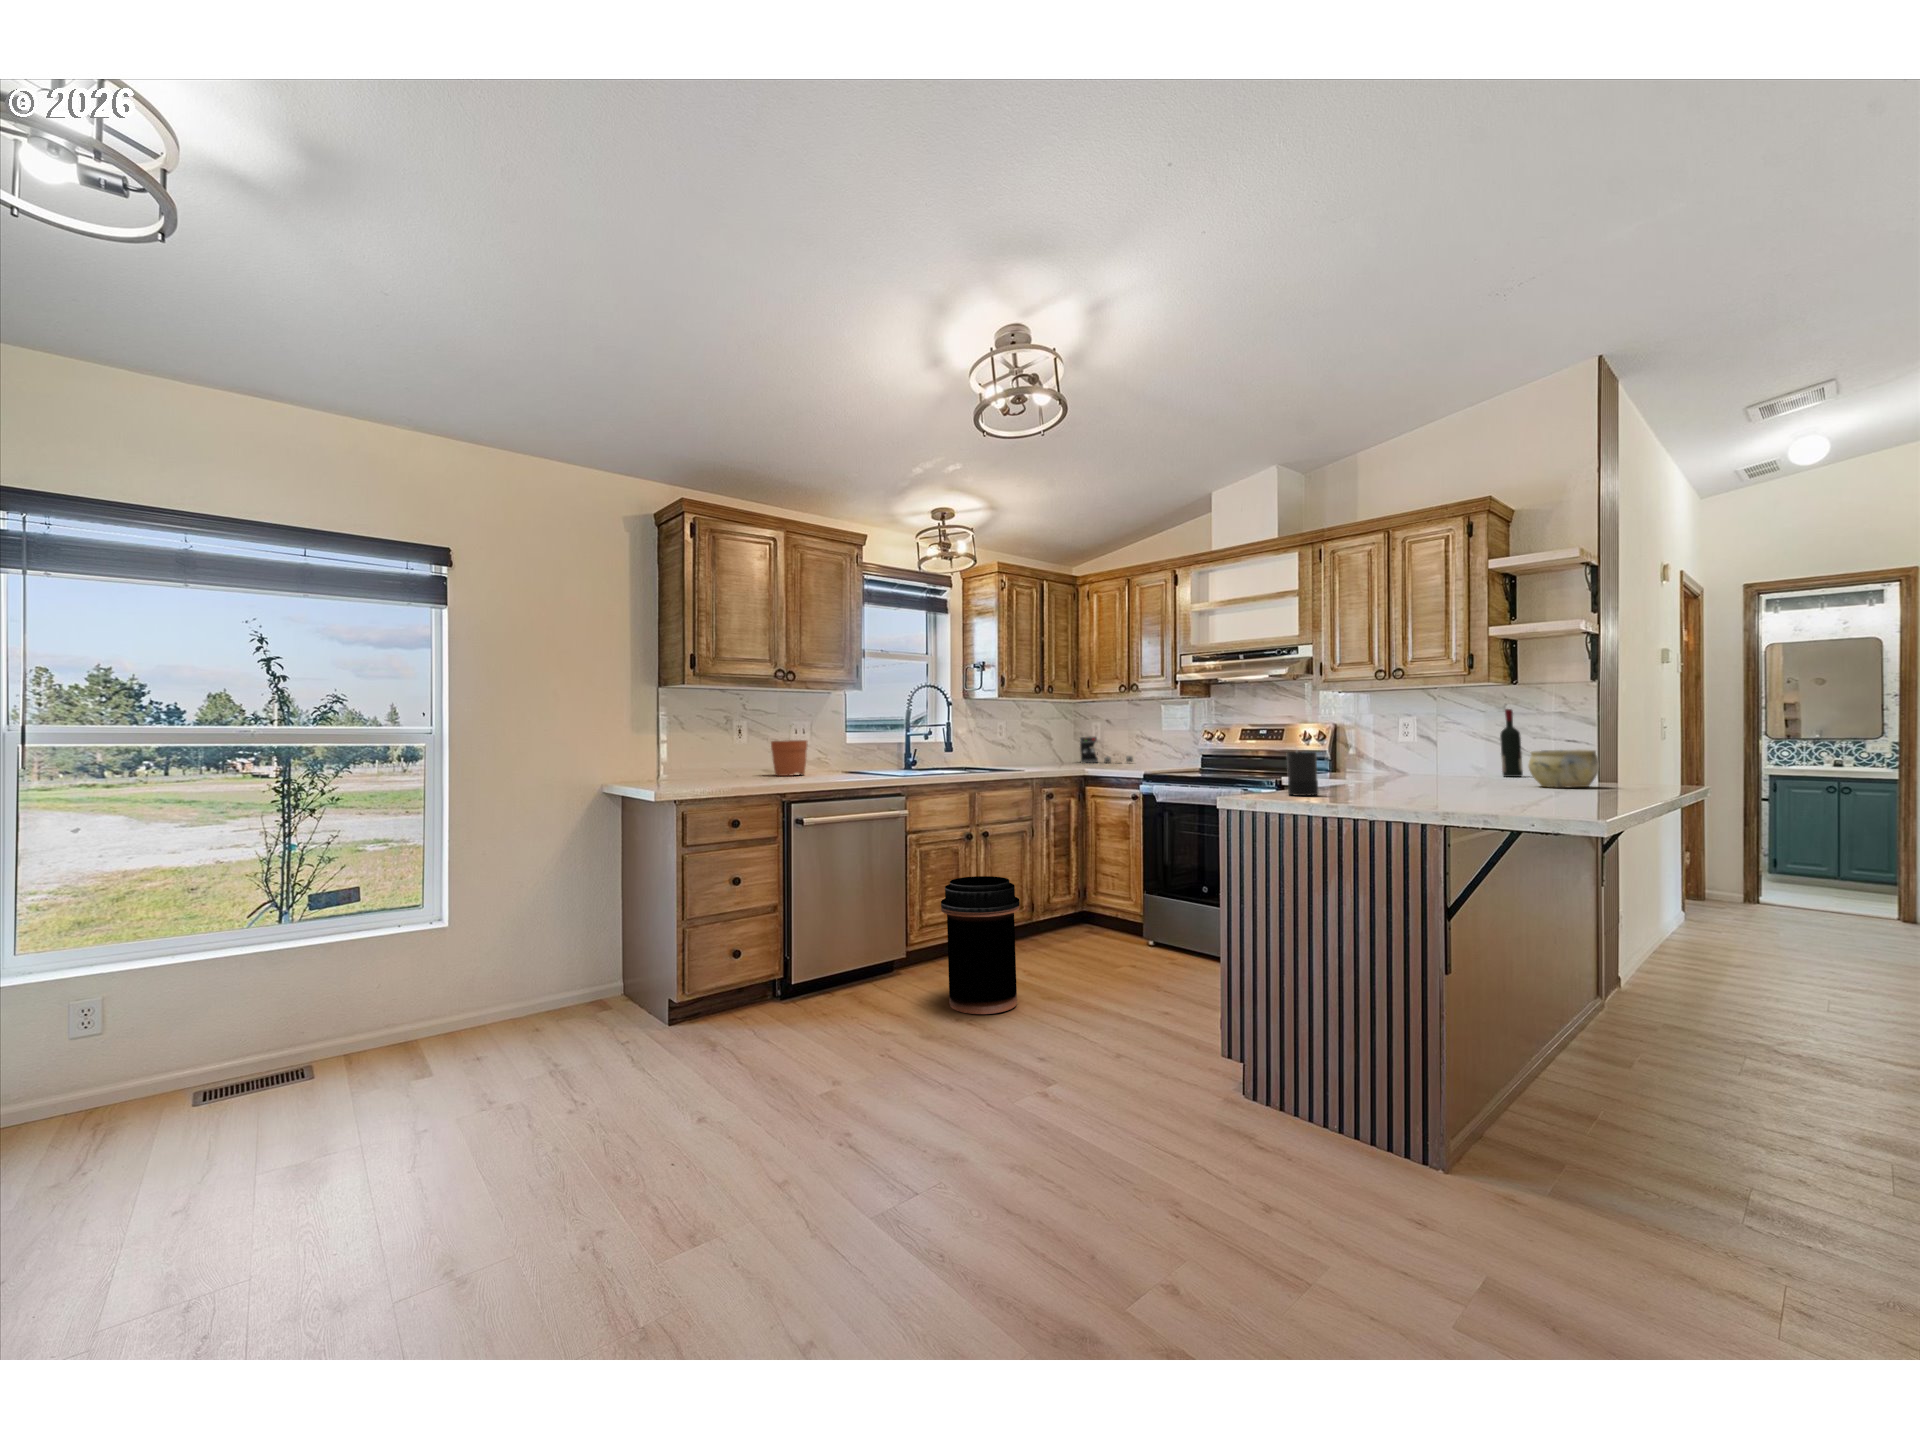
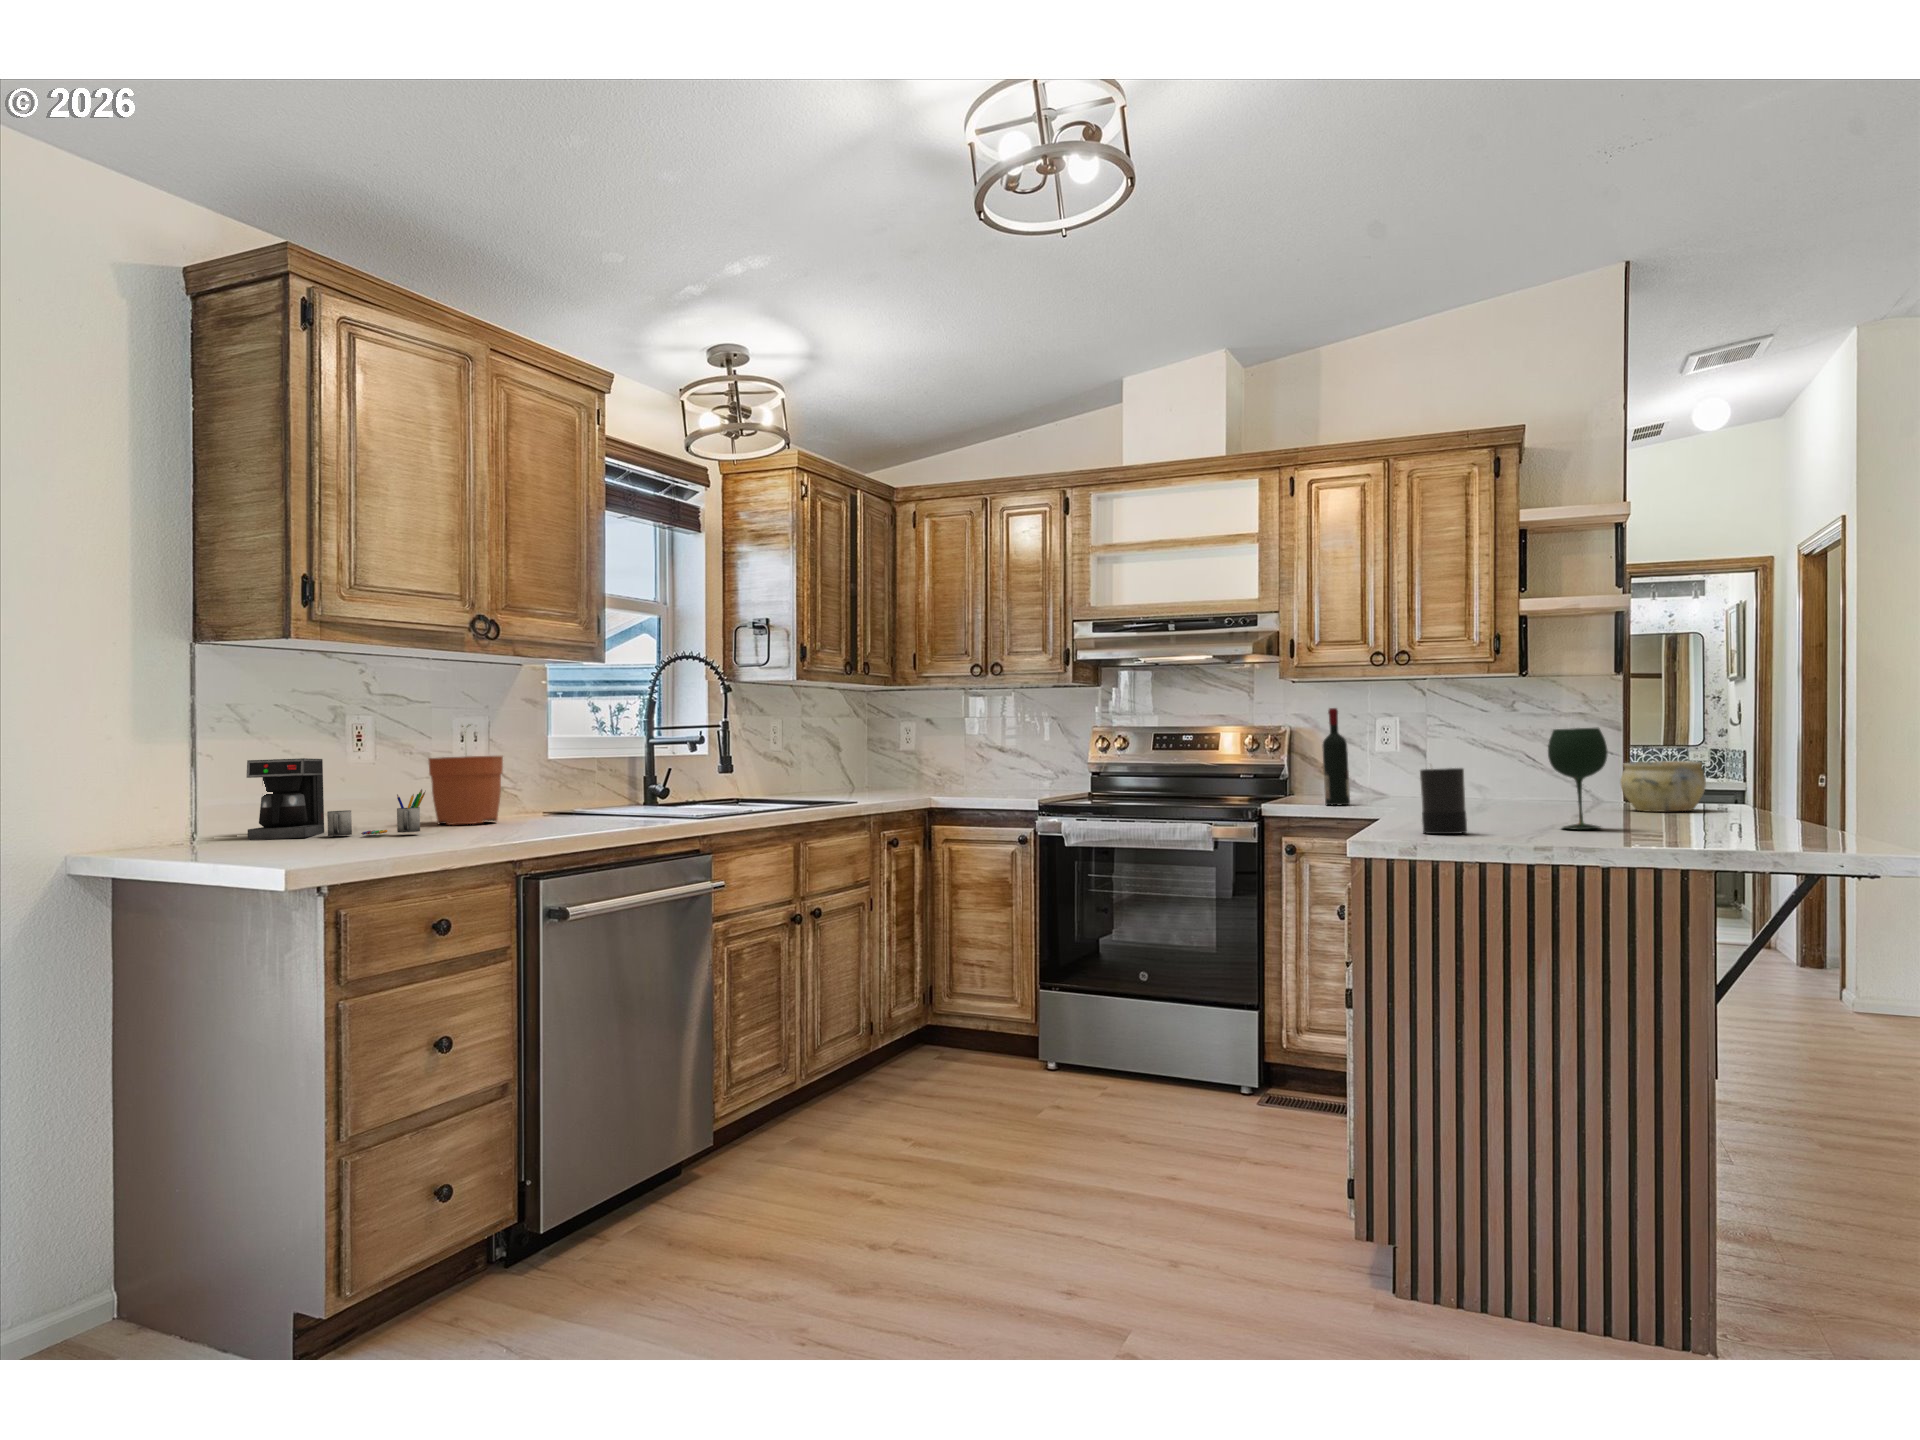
wine bottle: present [1500,709,1523,777] -> present [1322,708,1350,806]
wine glass: none [1392,724,1435,796] -> present [1548,728,1608,830]
coffee maker: present [1080,737,1133,763] -> present [247,758,425,840]
trash can: present [941,876,1020,1014] -> none [813,988,949,1232]

